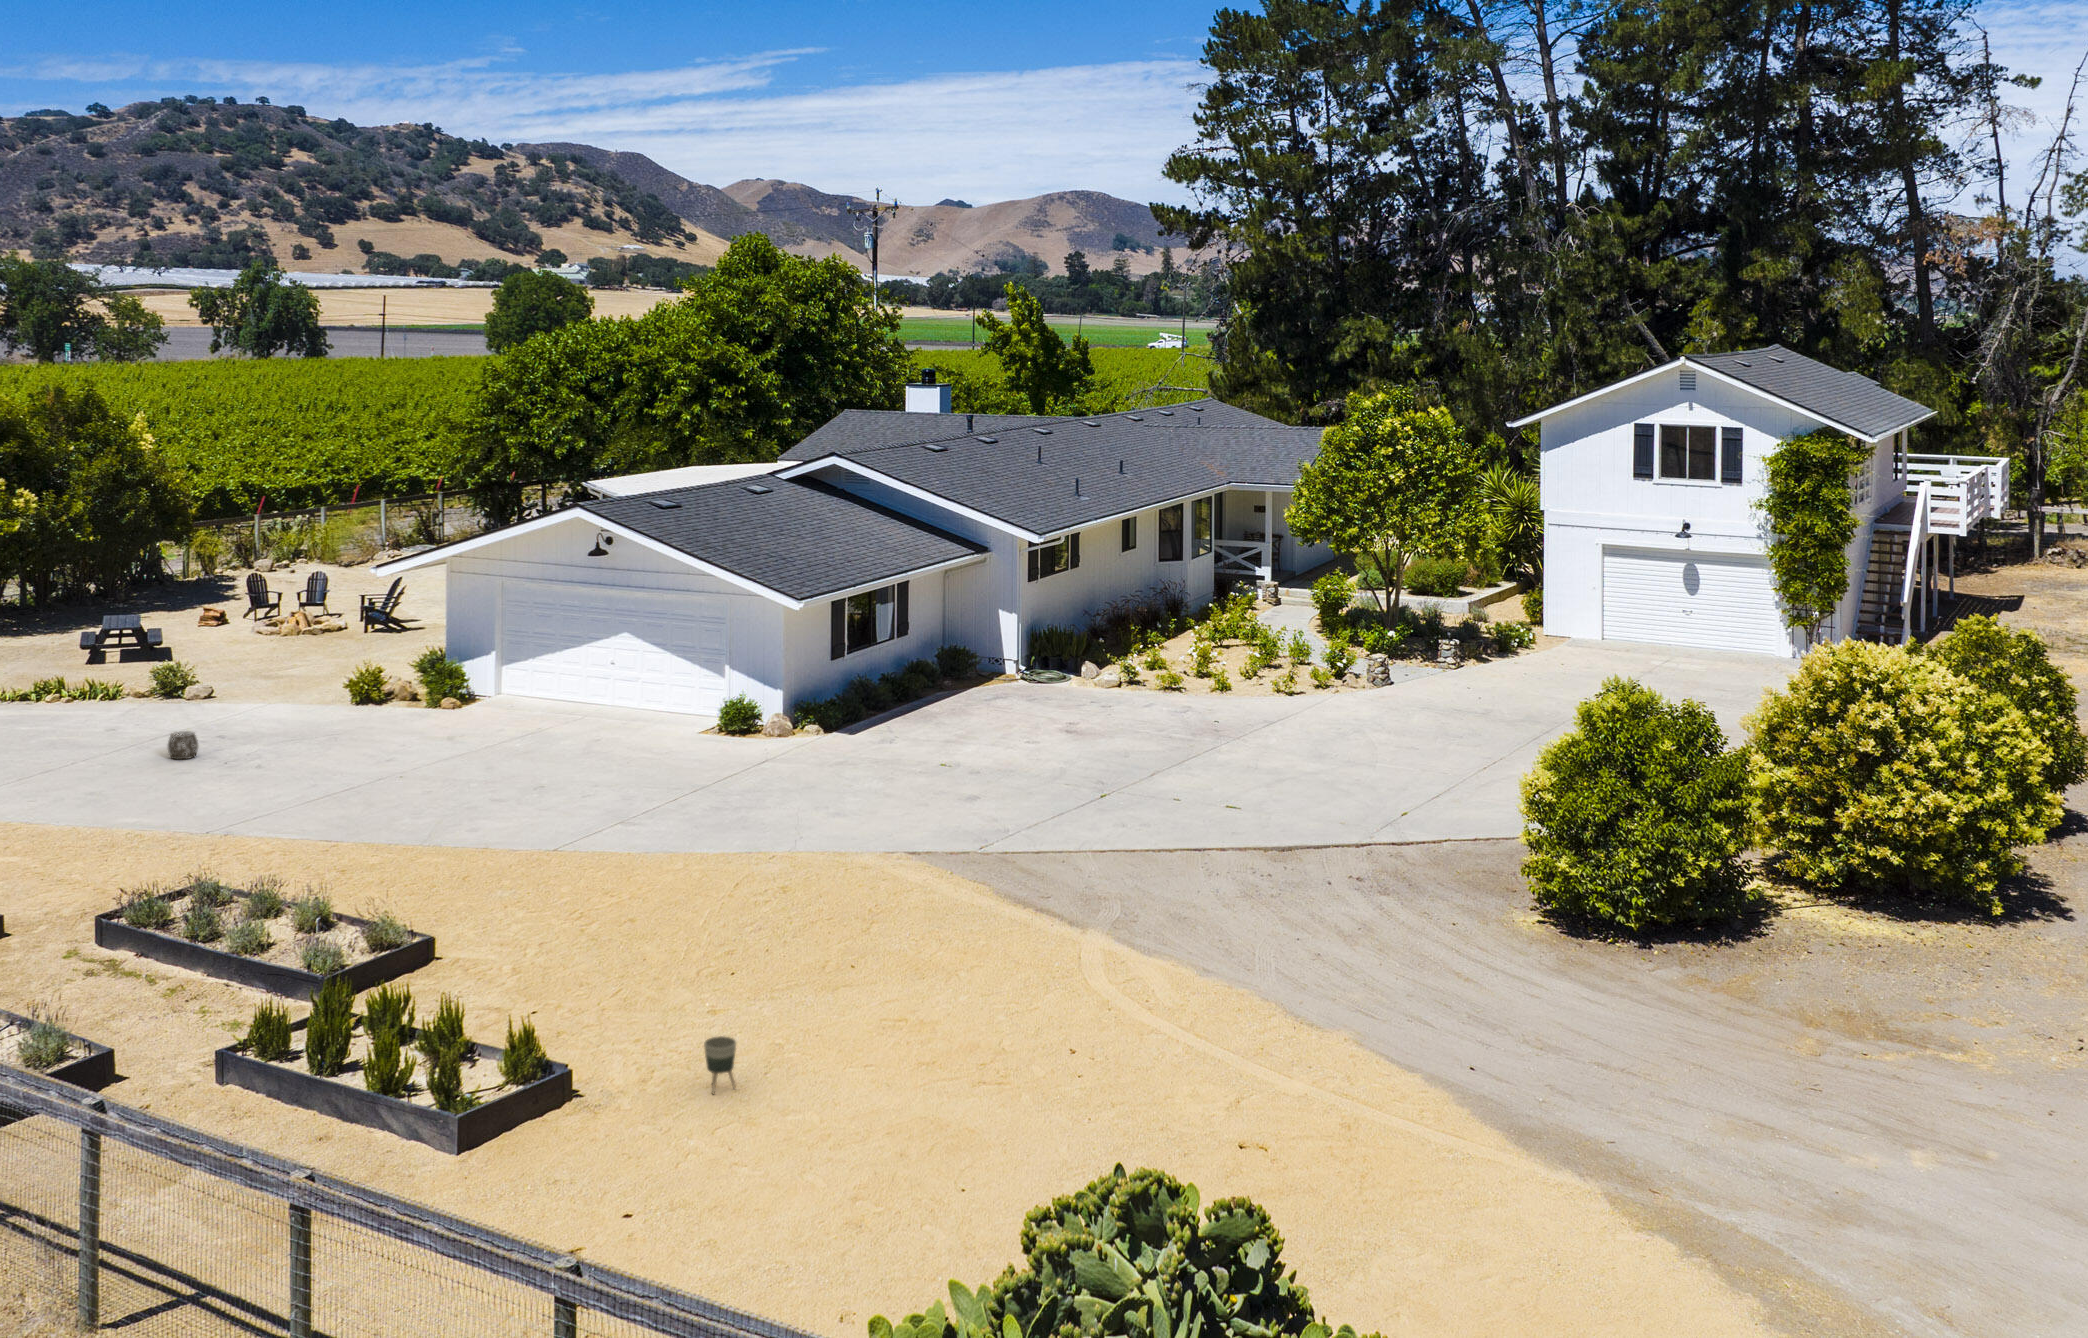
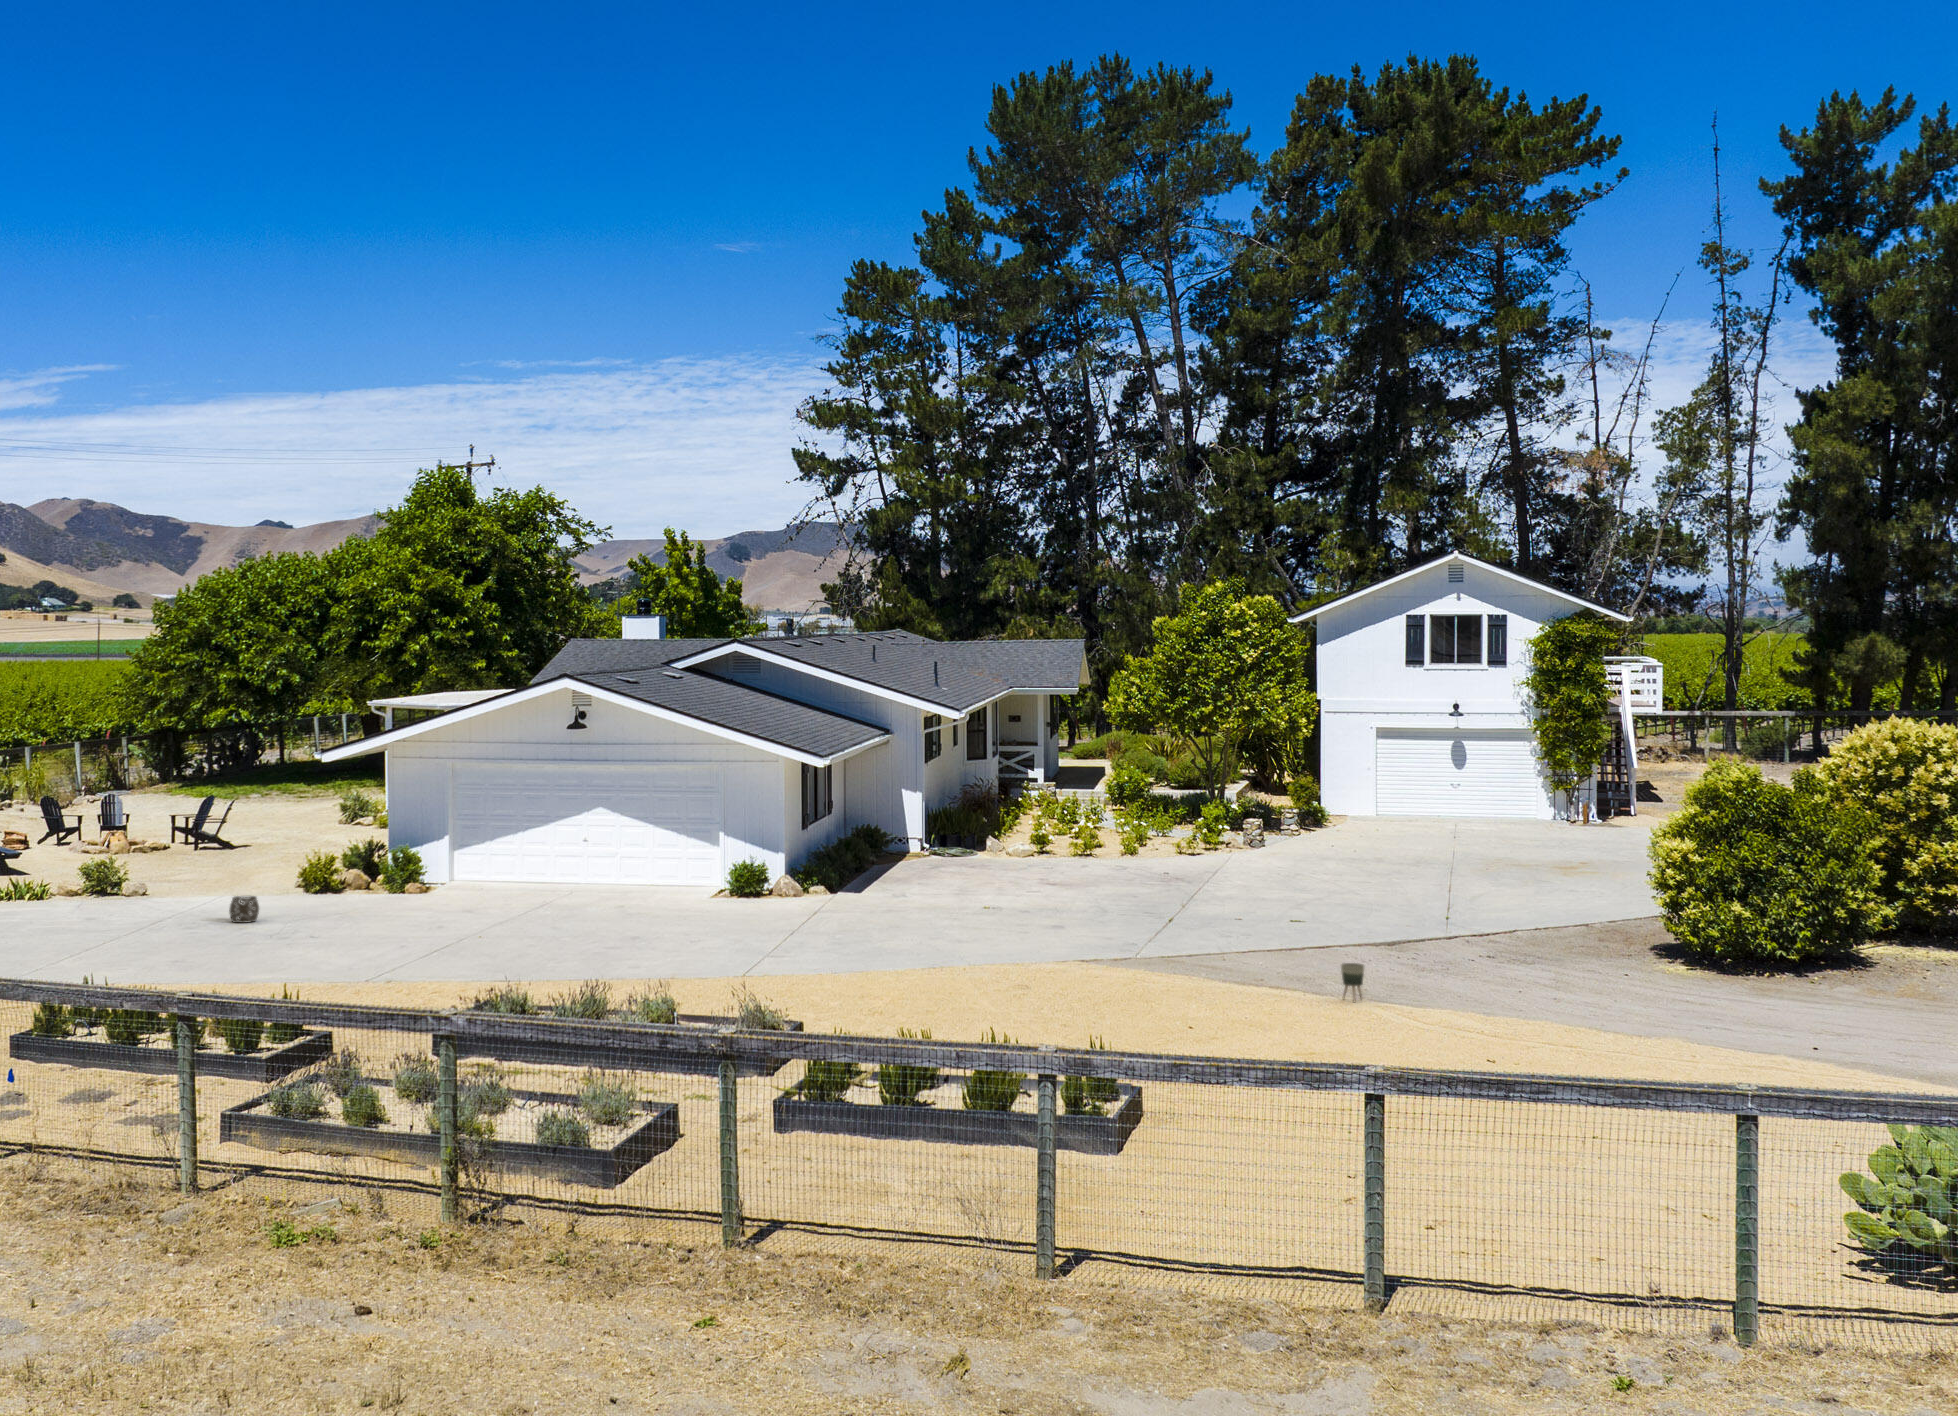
planter: present [704,1036,736,1094] -> present [1341,963,1364,1001]

